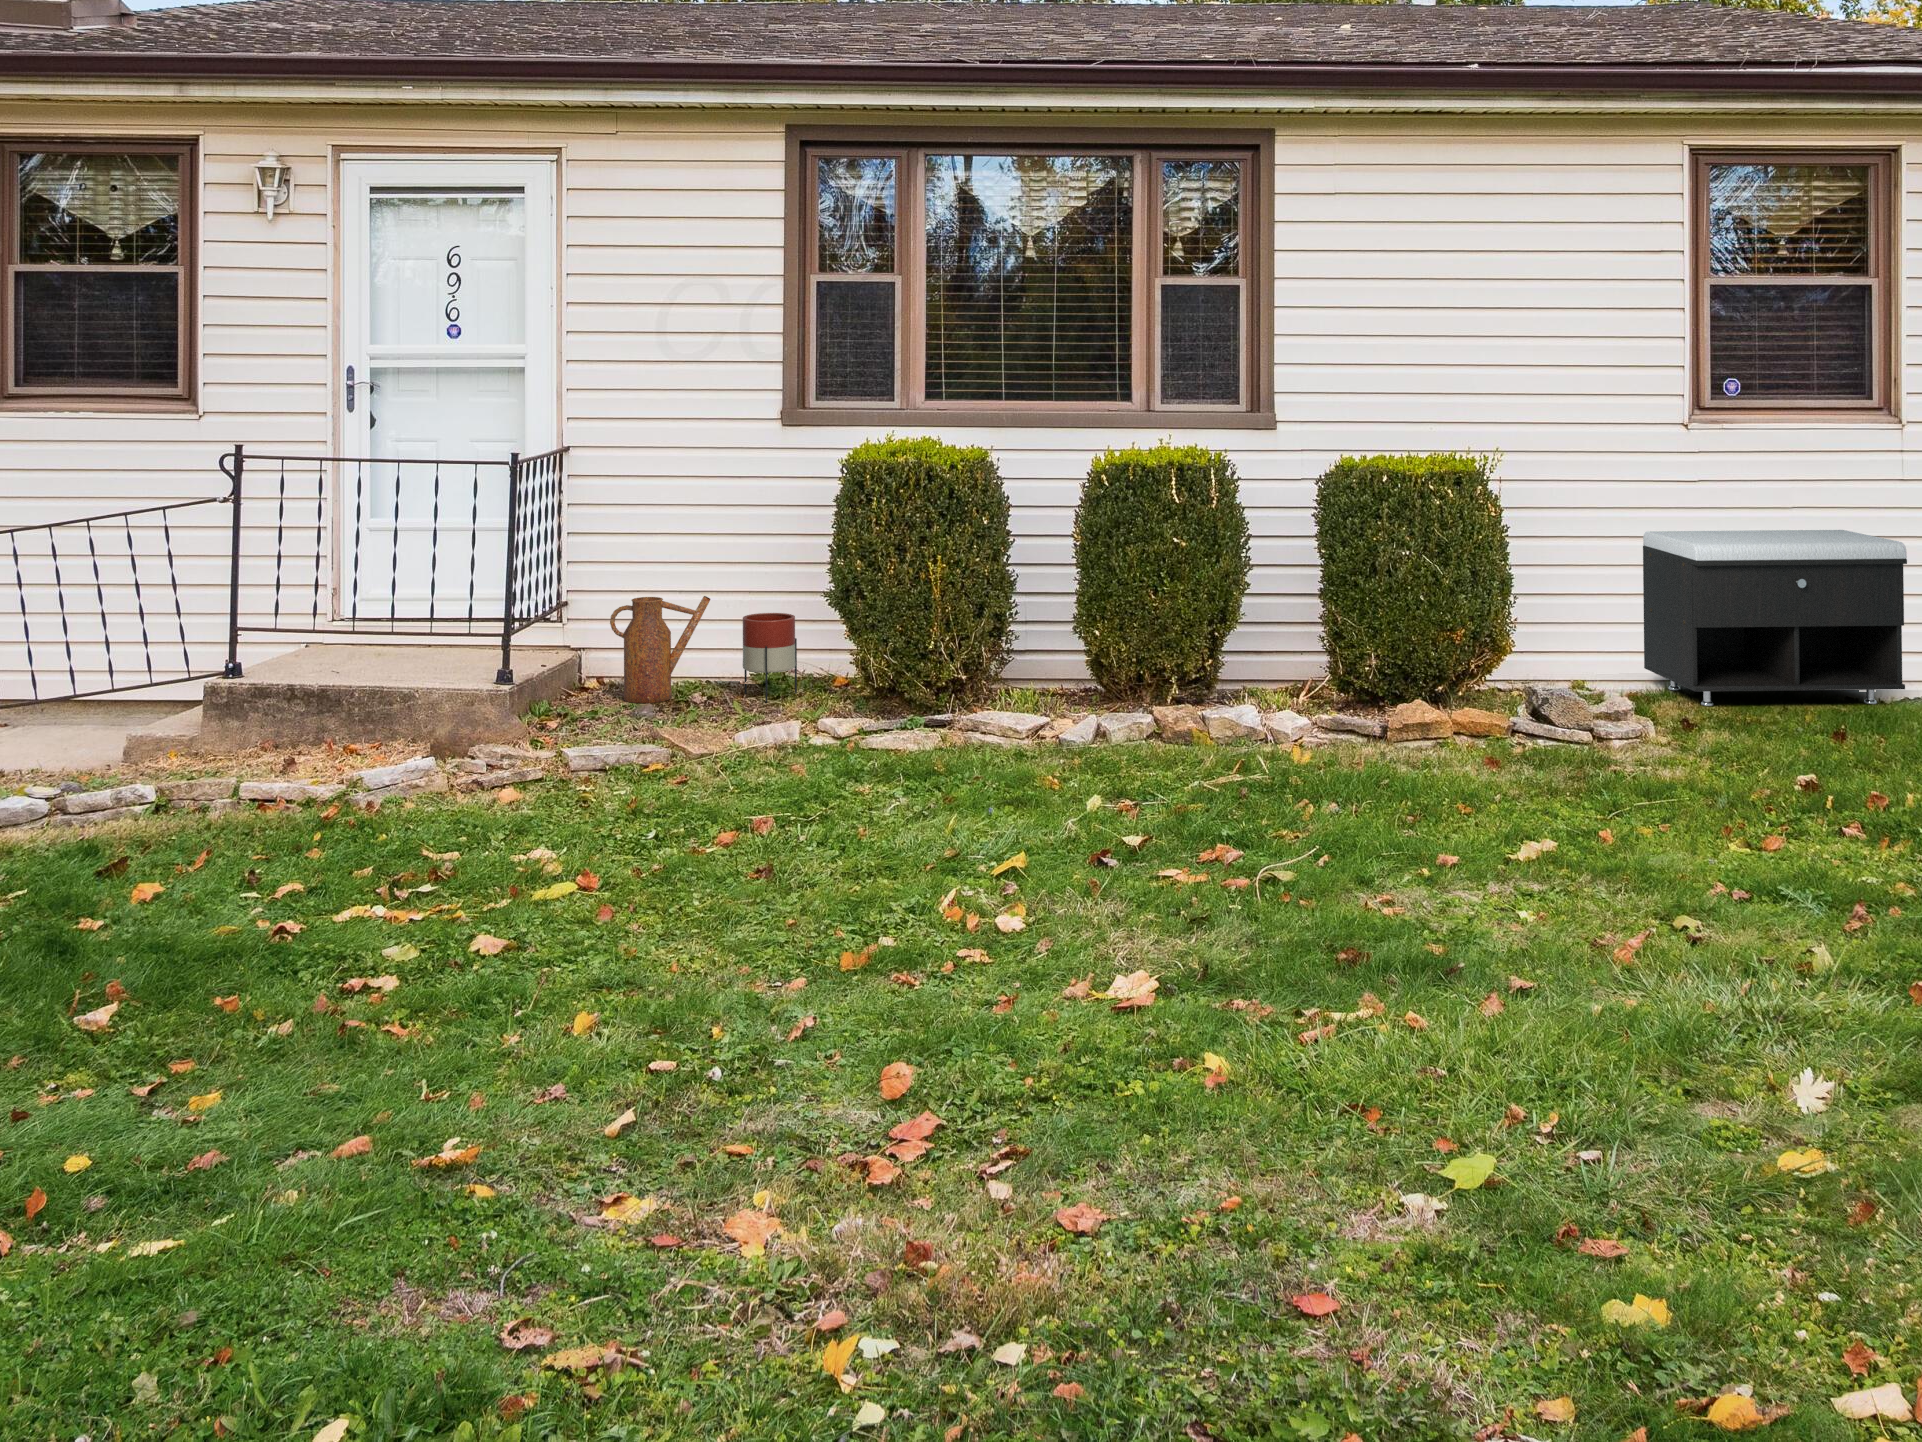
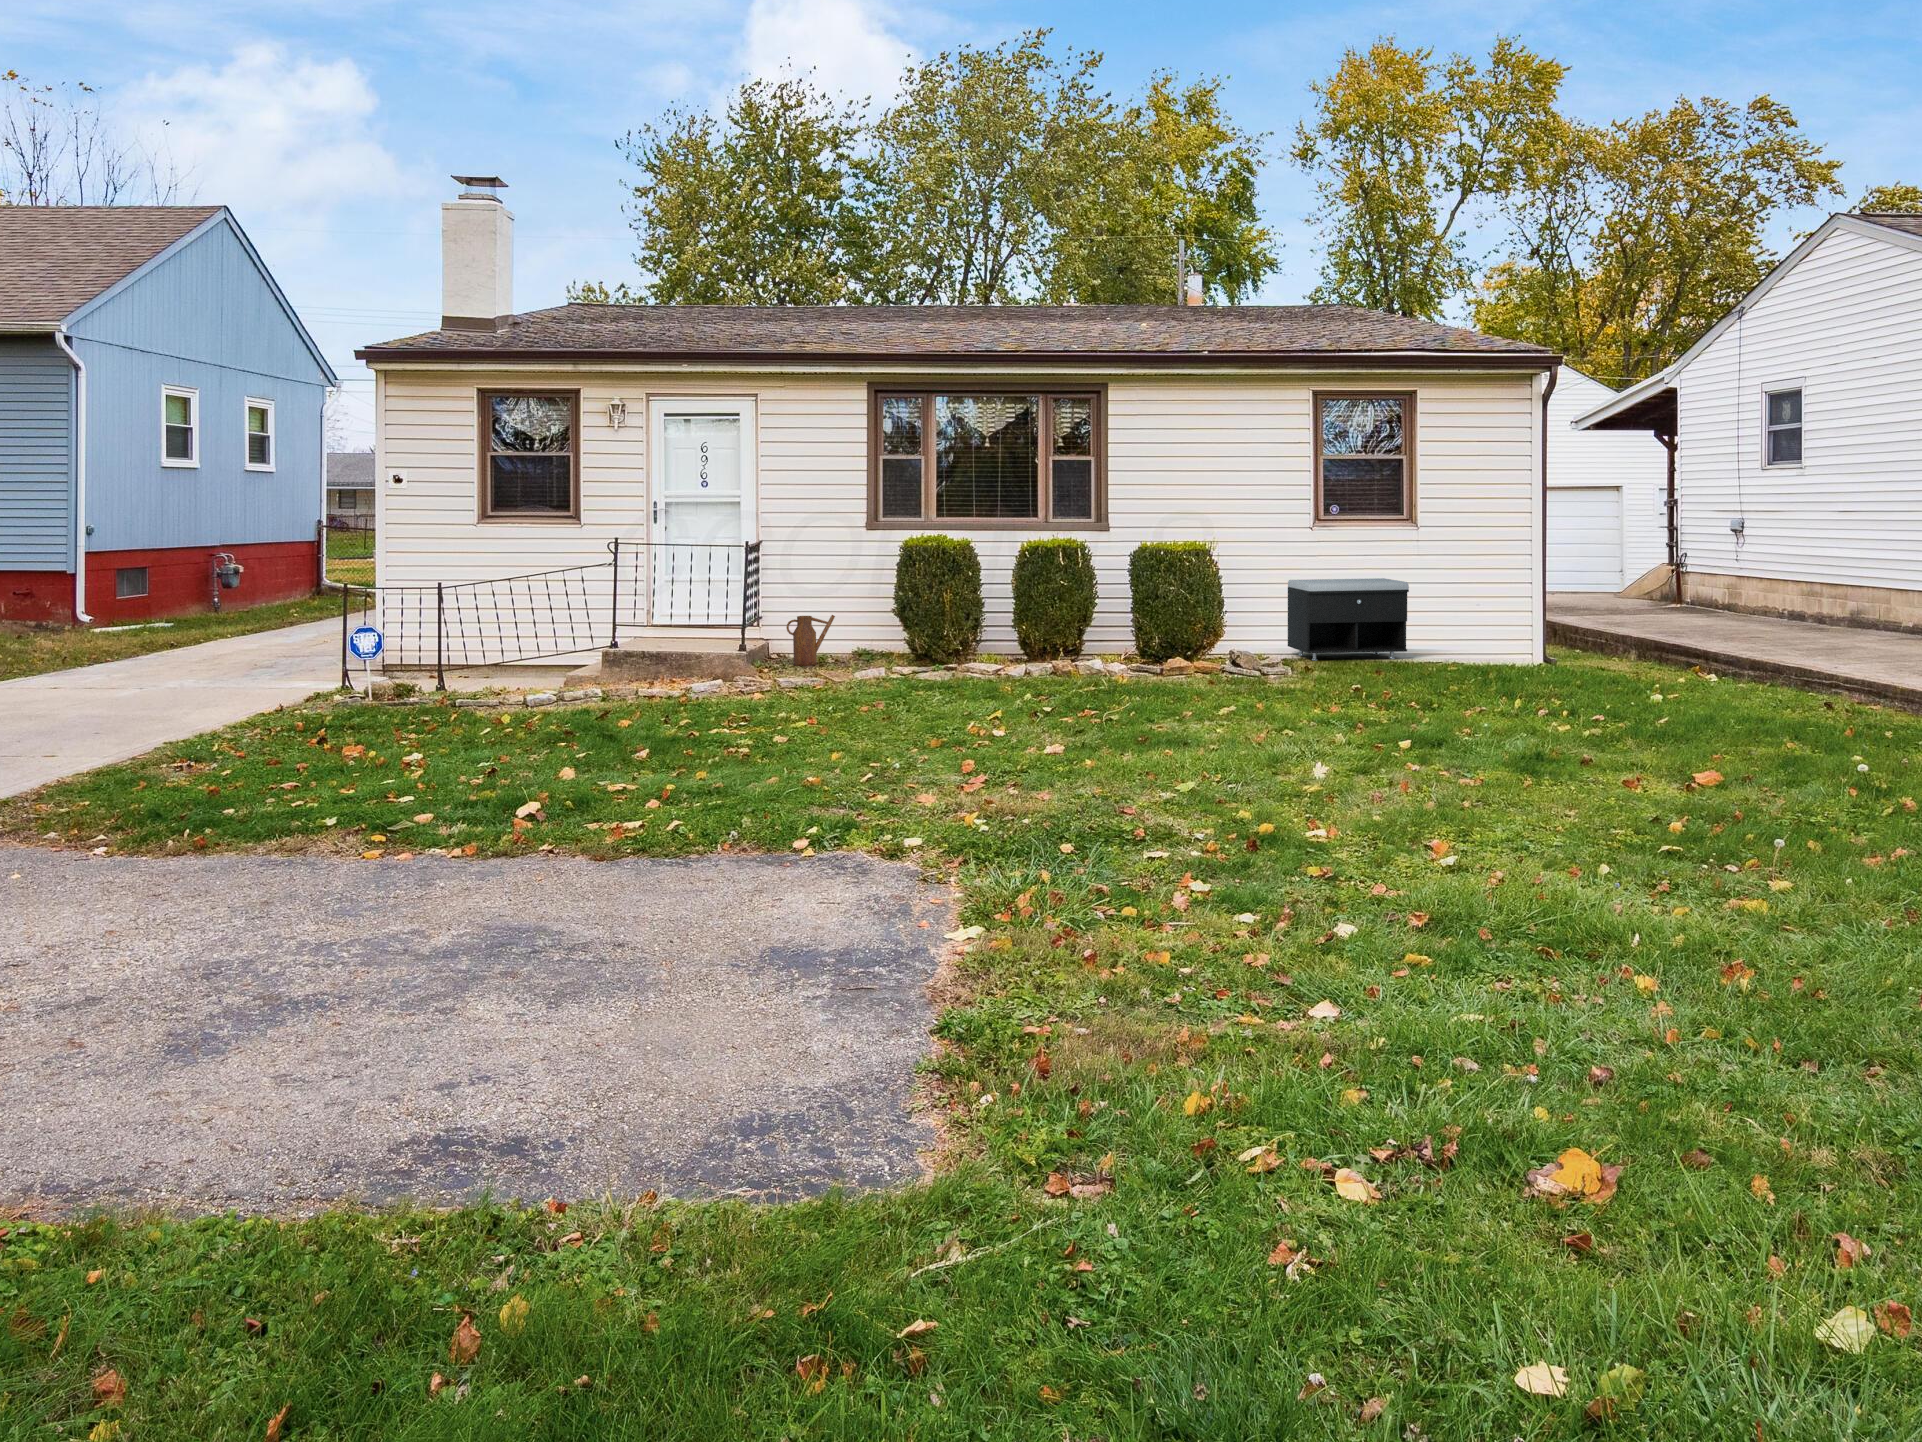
planter: present [743,613,797,703] -> none [851,623,877,665]

